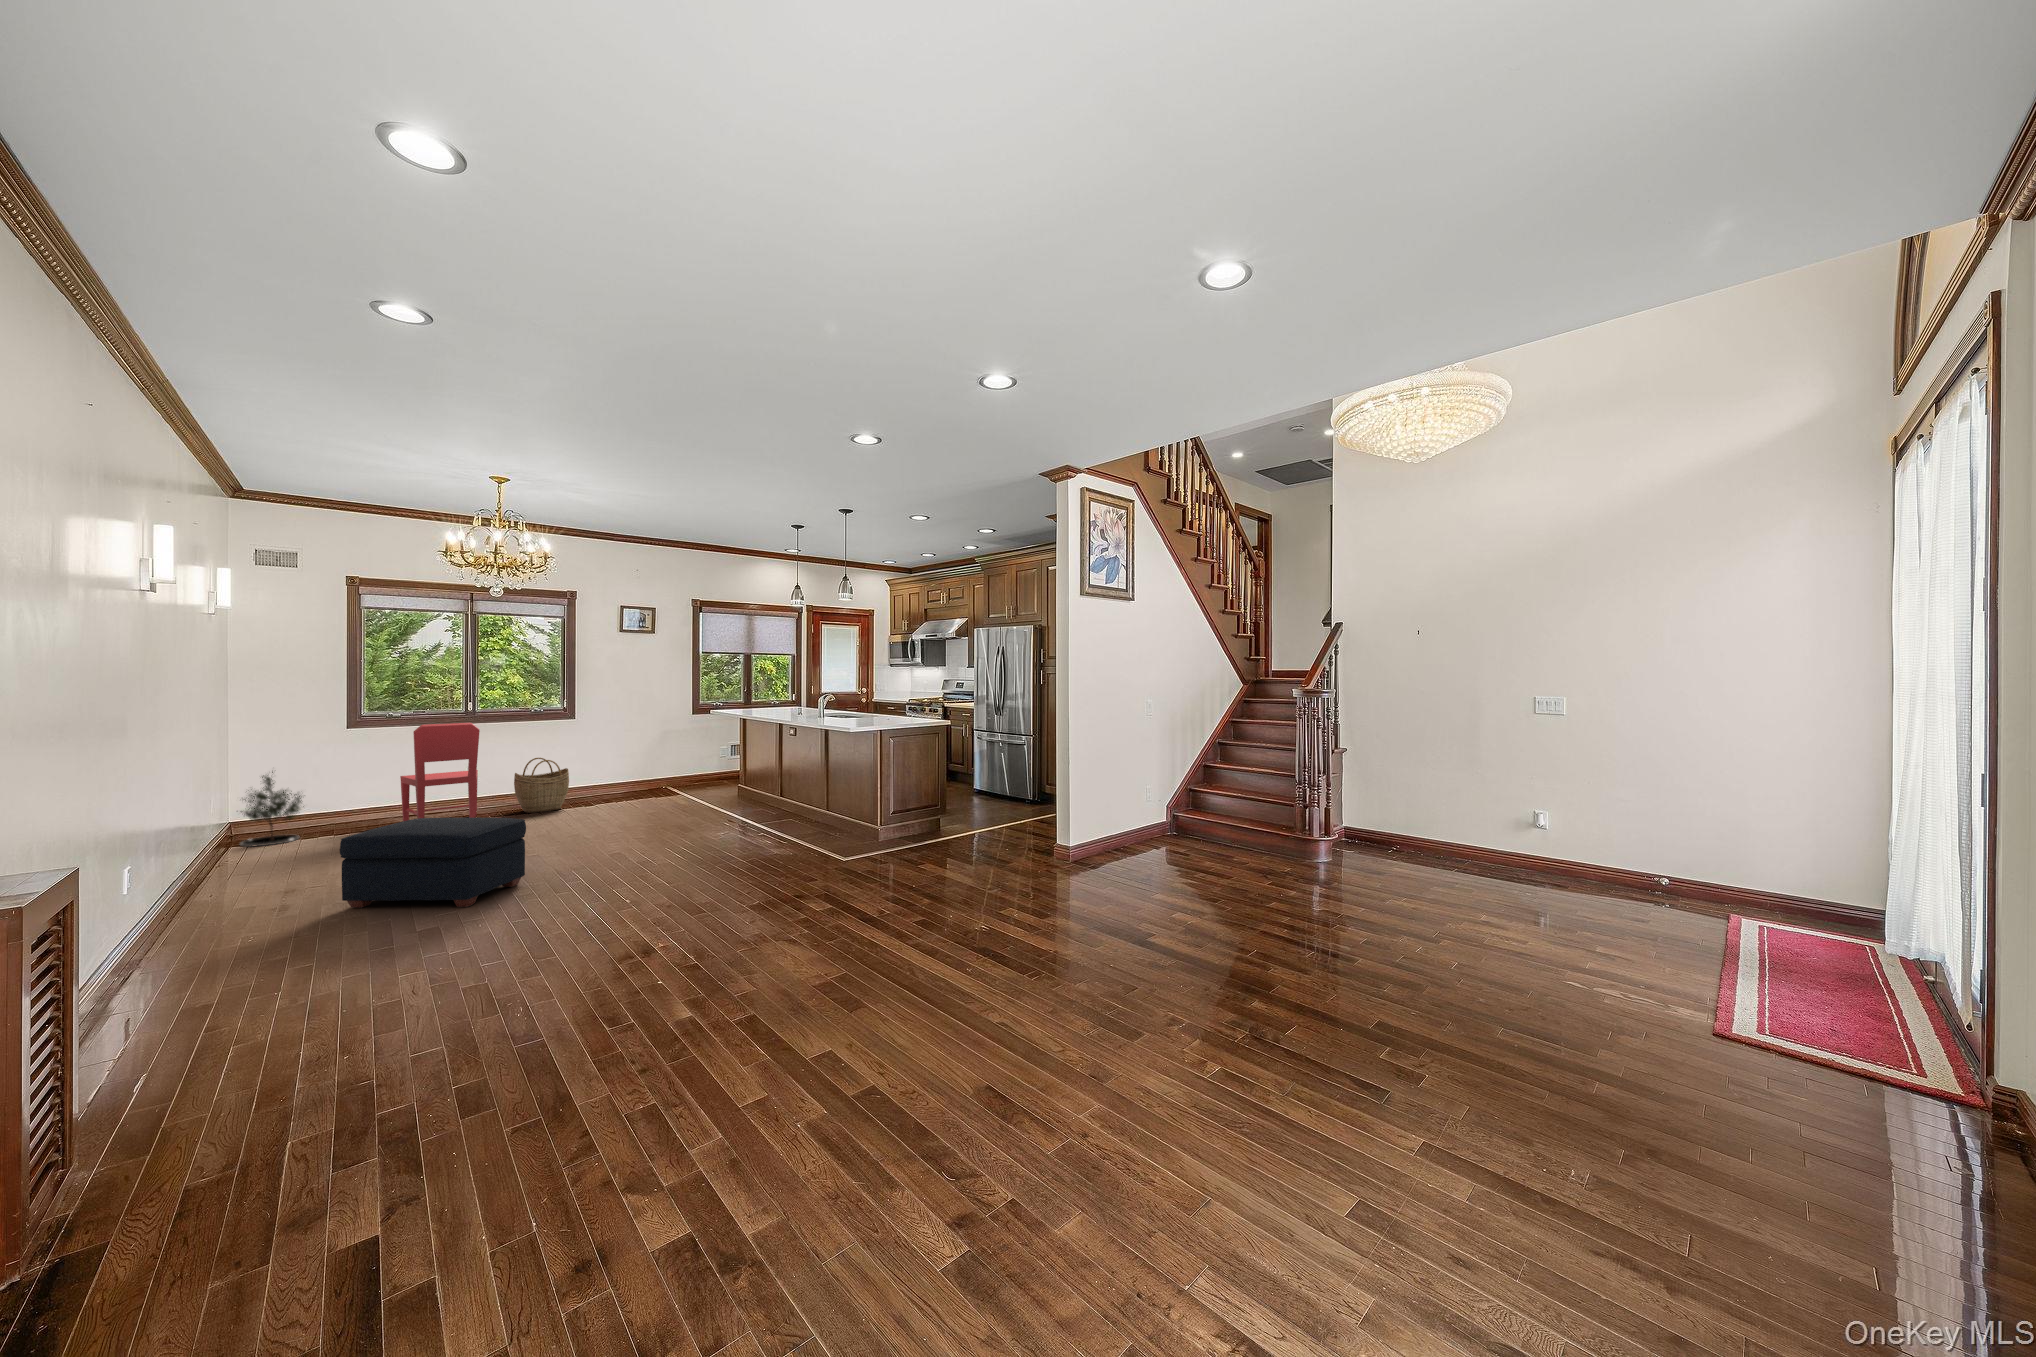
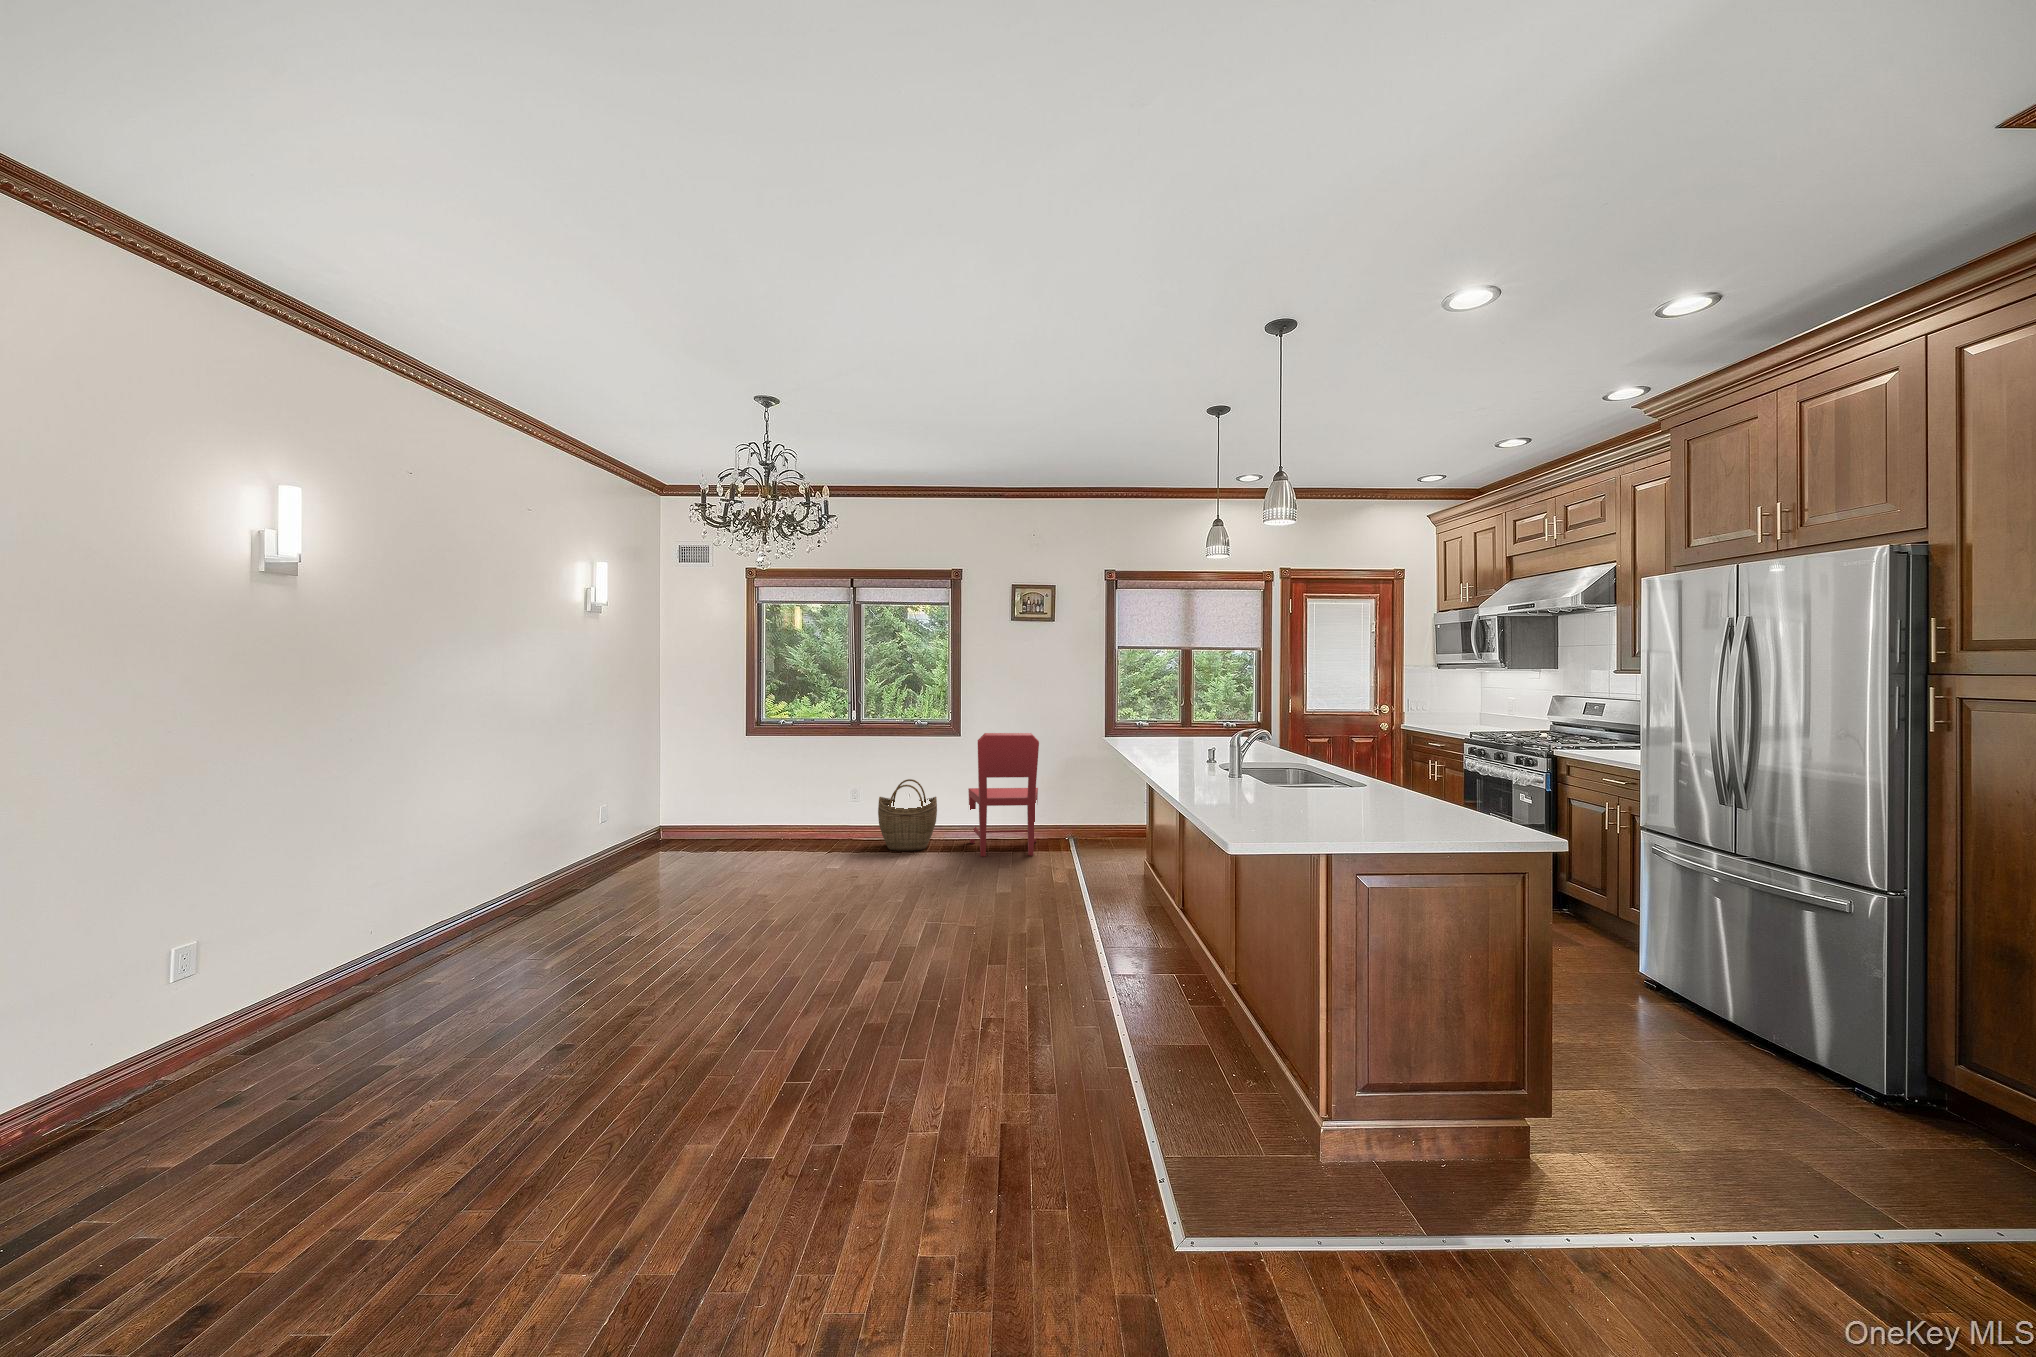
dining chair: present [400,723,480,821] -> present [968,733,1039,857]
potted tree: present [240,771,304,847] -> none [642,768,699,850]
ottoman: present [340,817,526,908] -> none [418,878,626,1070]

